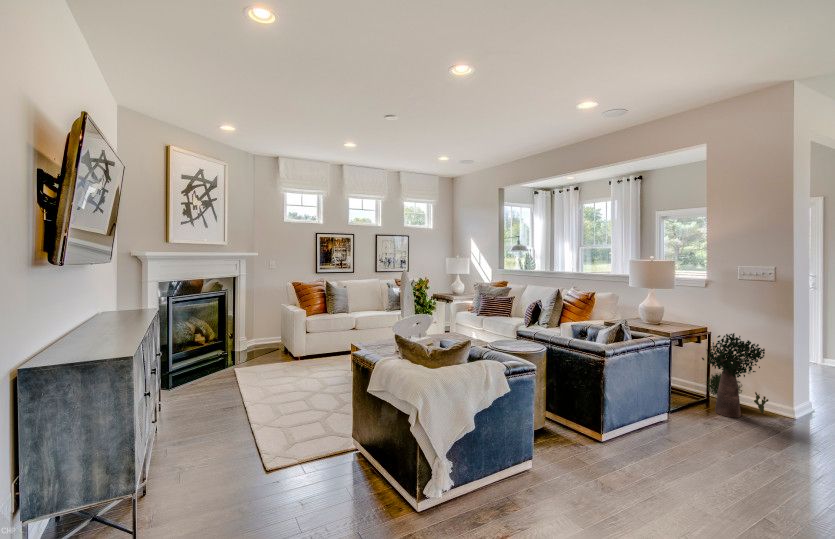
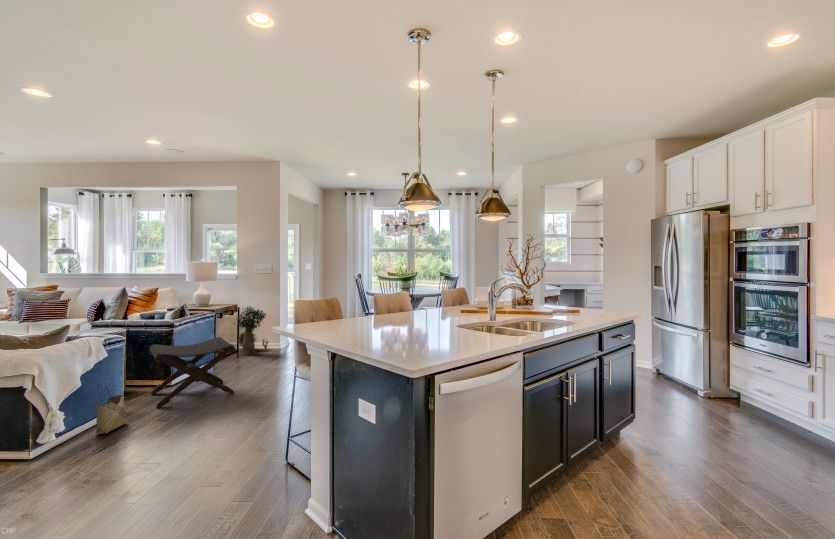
footstool: none [571,378,709,505] -> present [149,337,235,408]
woven basket: none [491,430,531,508] -> present [96,385,128,434]

